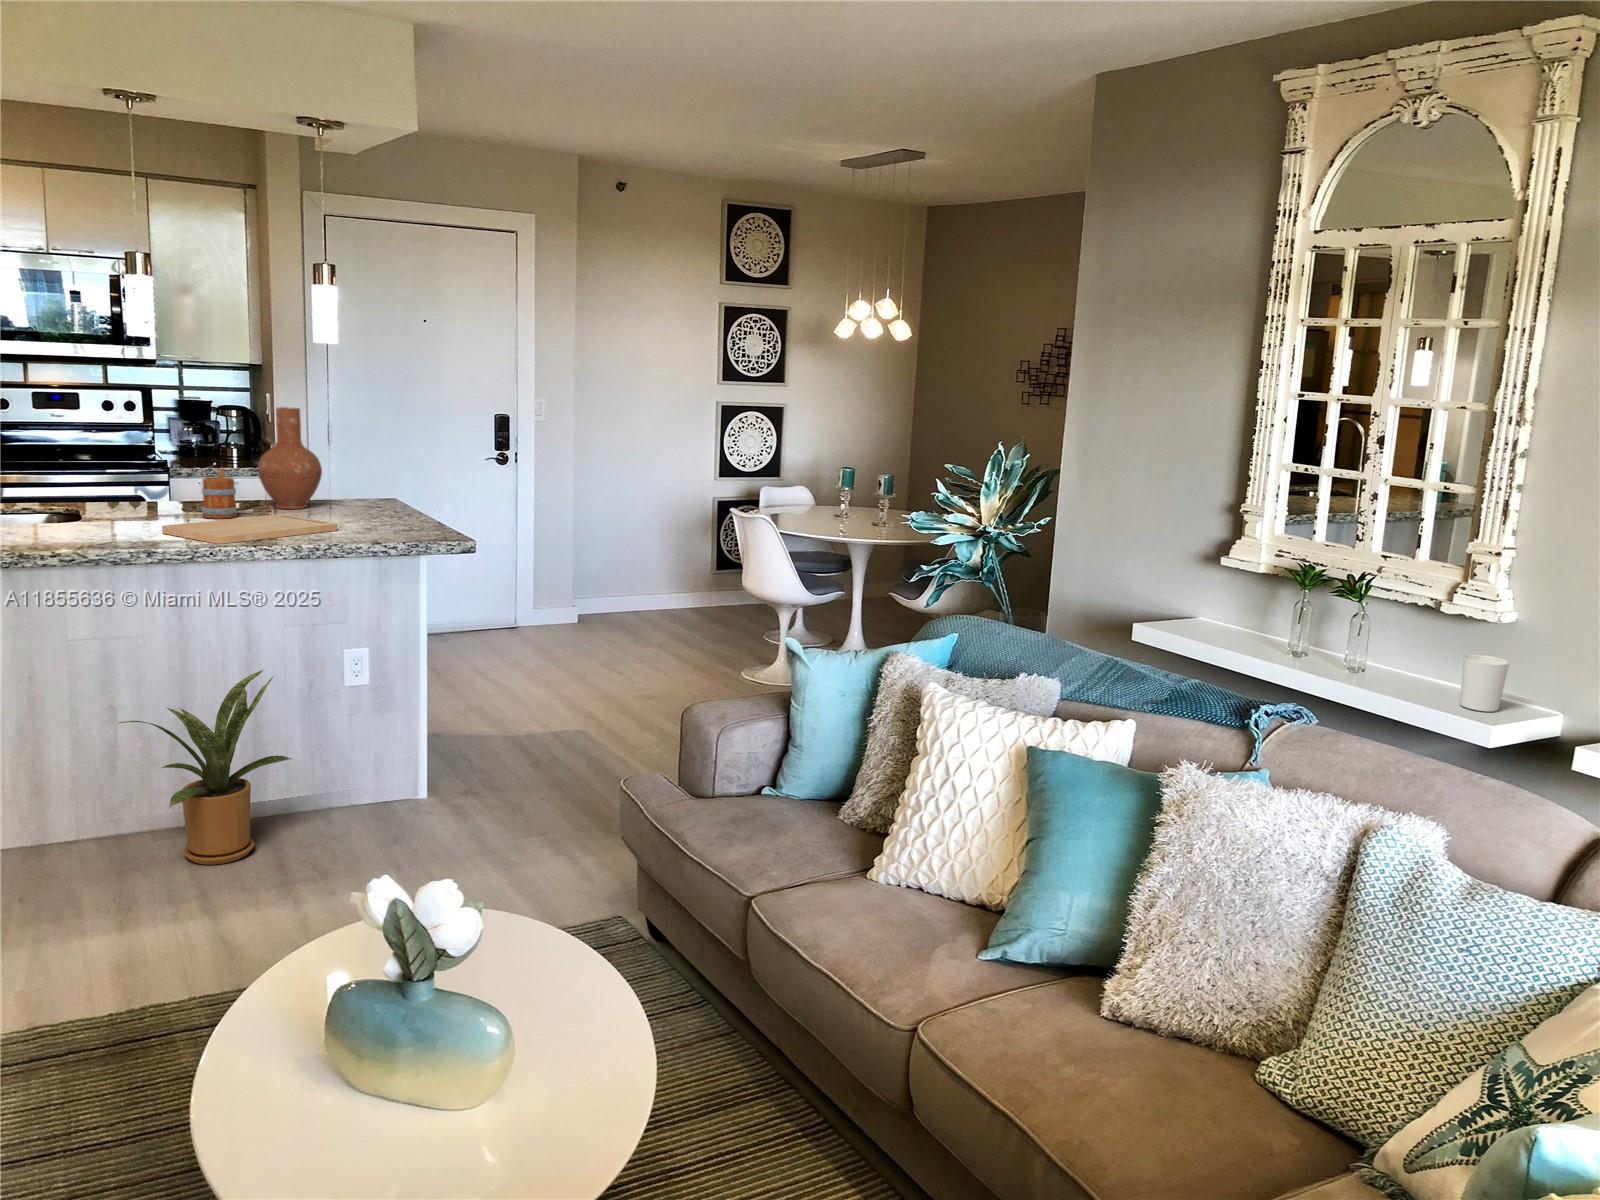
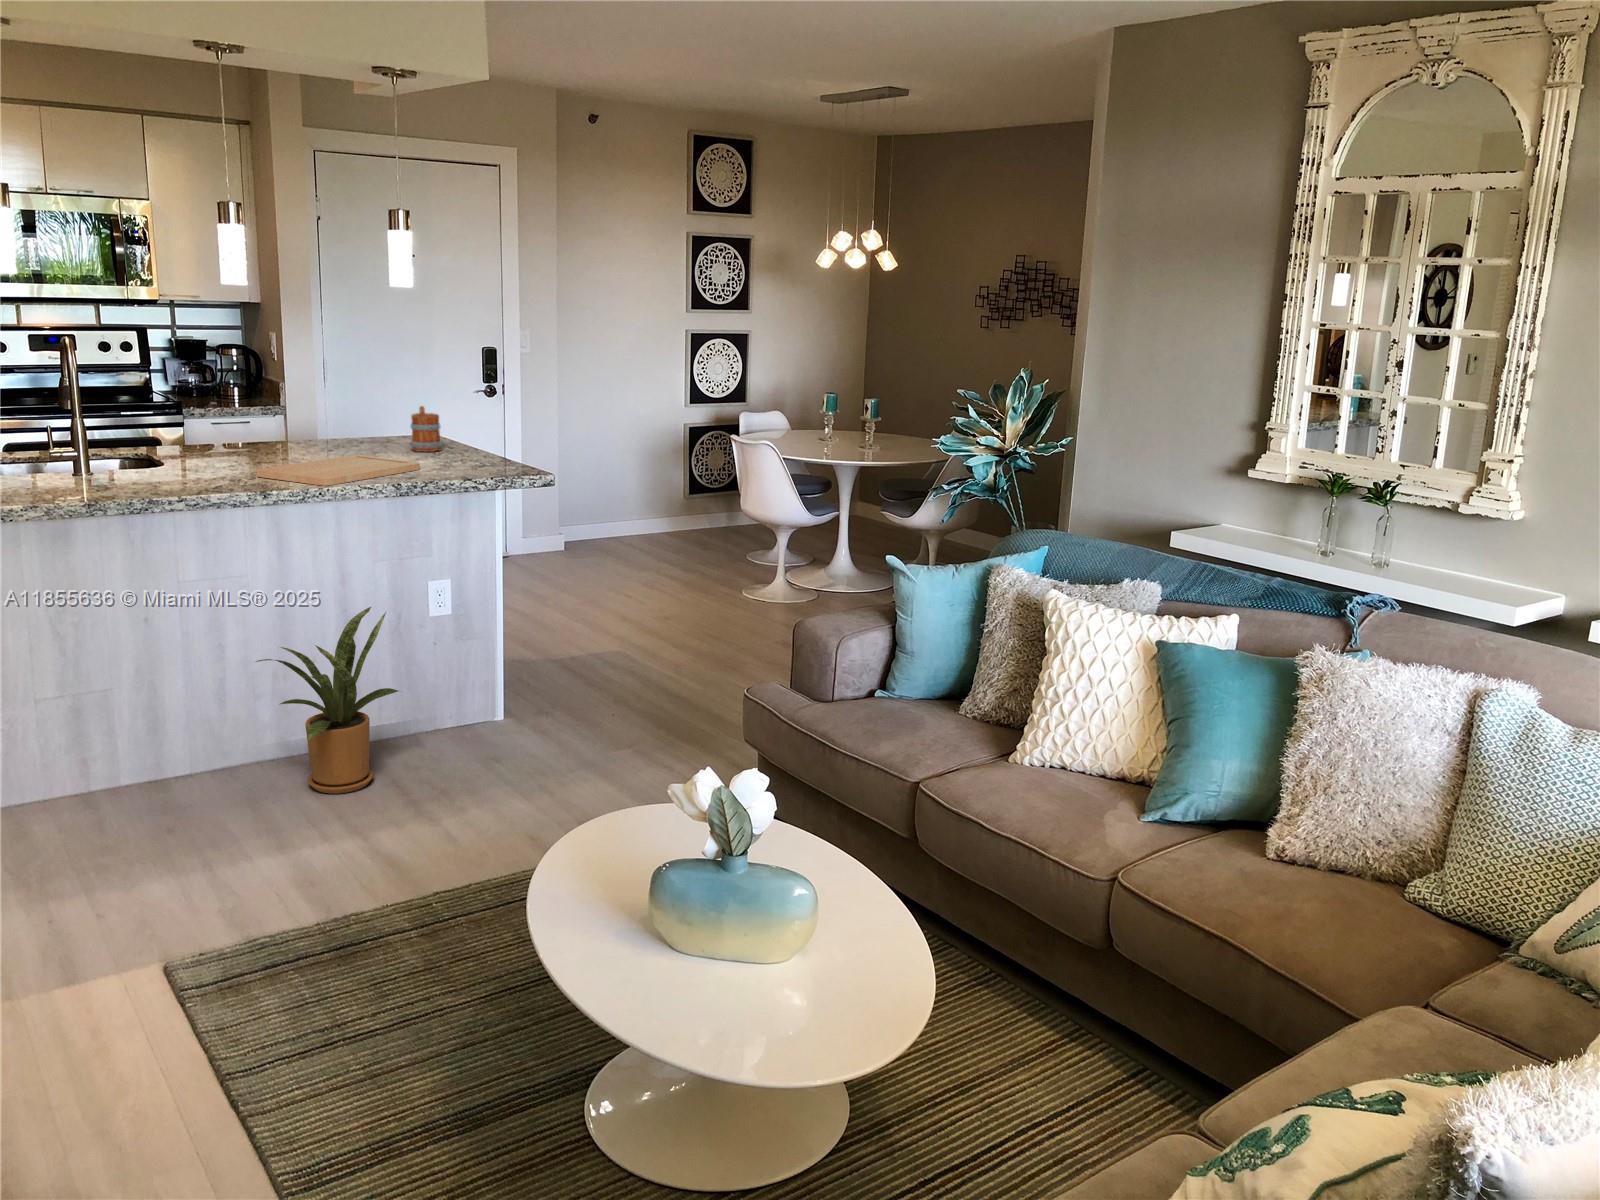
vase: present [258,407,322,509] -> none [313,348,375,449]
mug: present [202,469,237,519] -> present [411,406,442,452]
candle holder: present [1460,655,1510,712] -> none [1478,552,1521,601]

